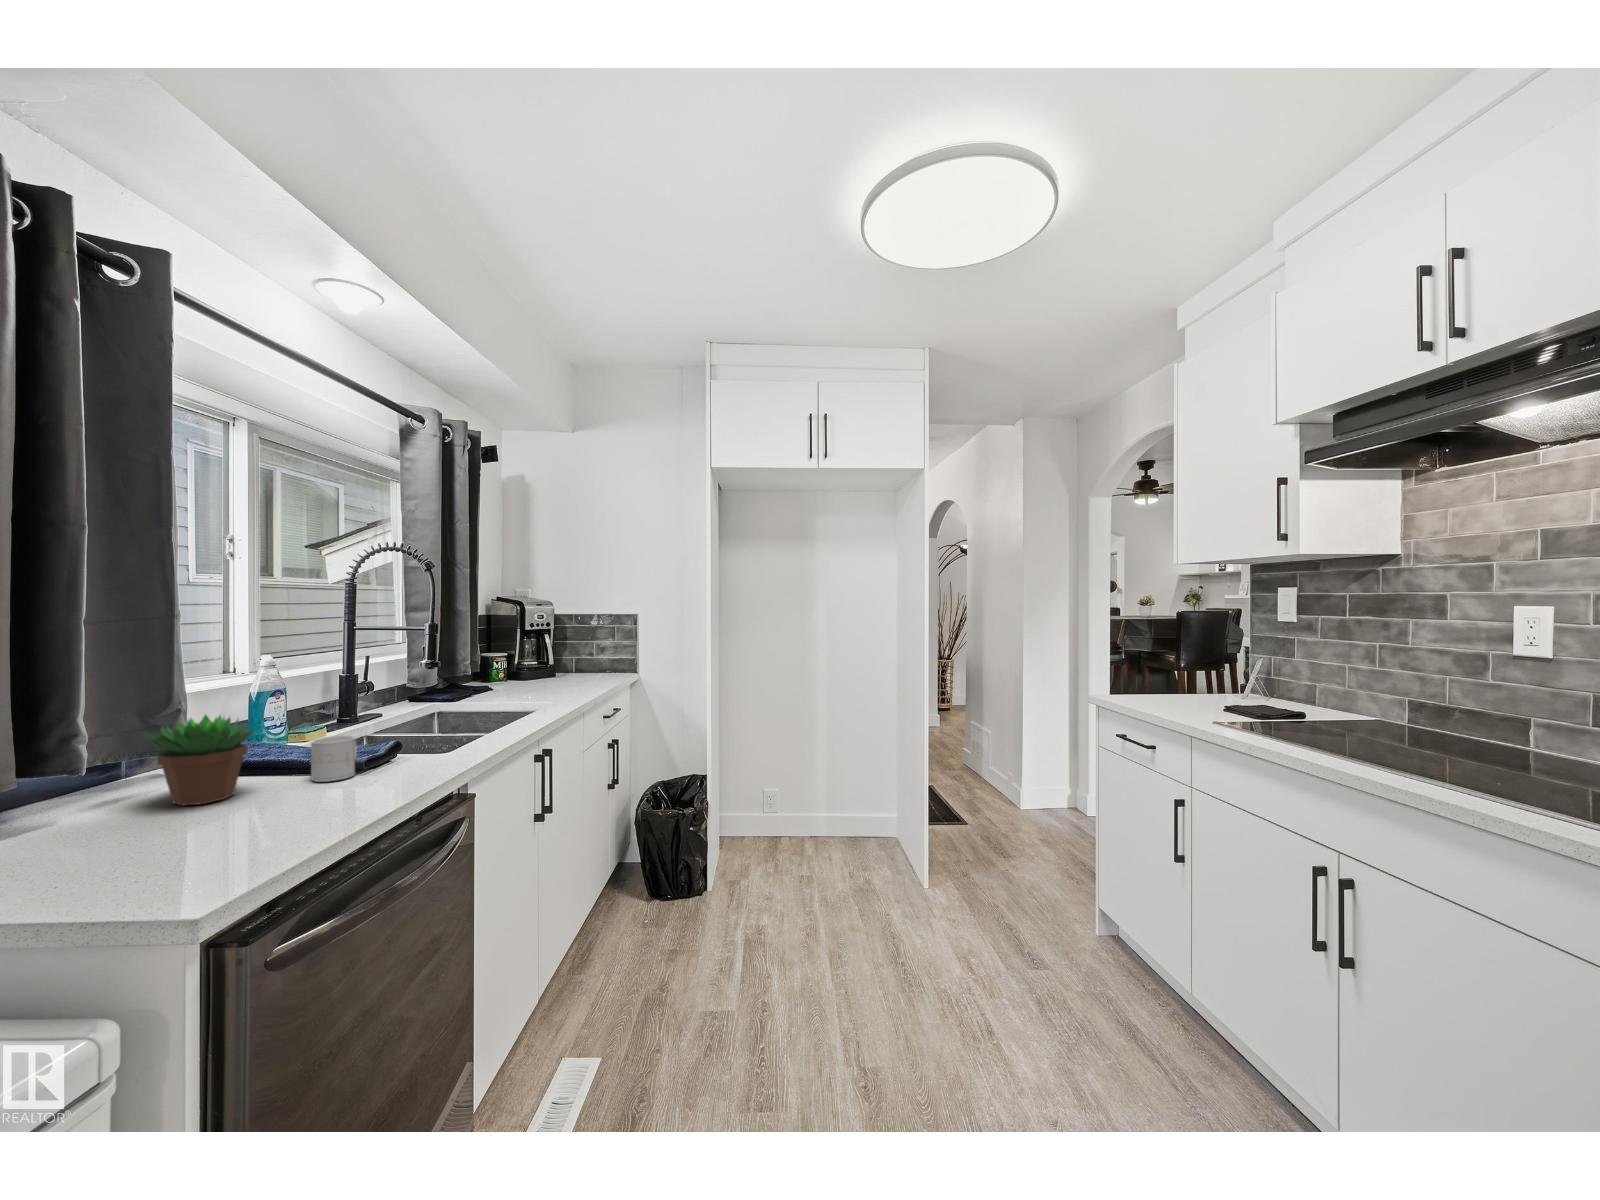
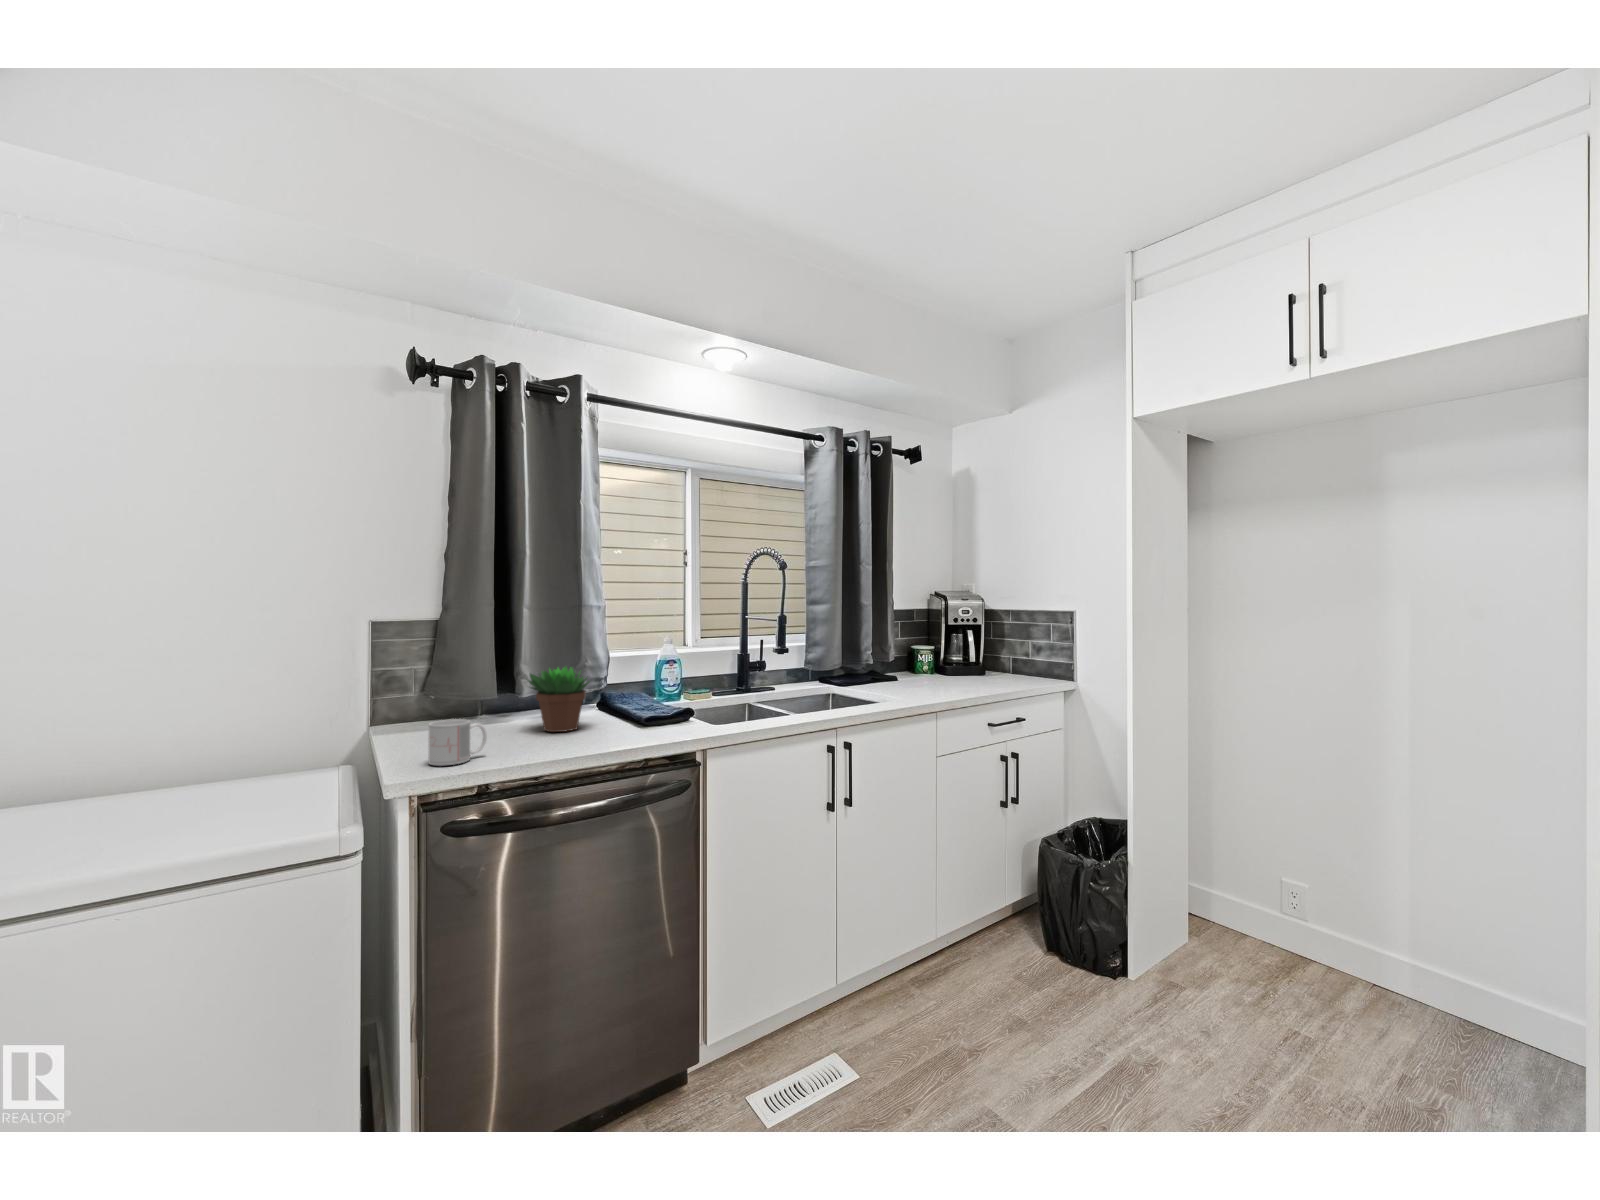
mug: present [311,735,357,782] -> present [428,719,487,766]

